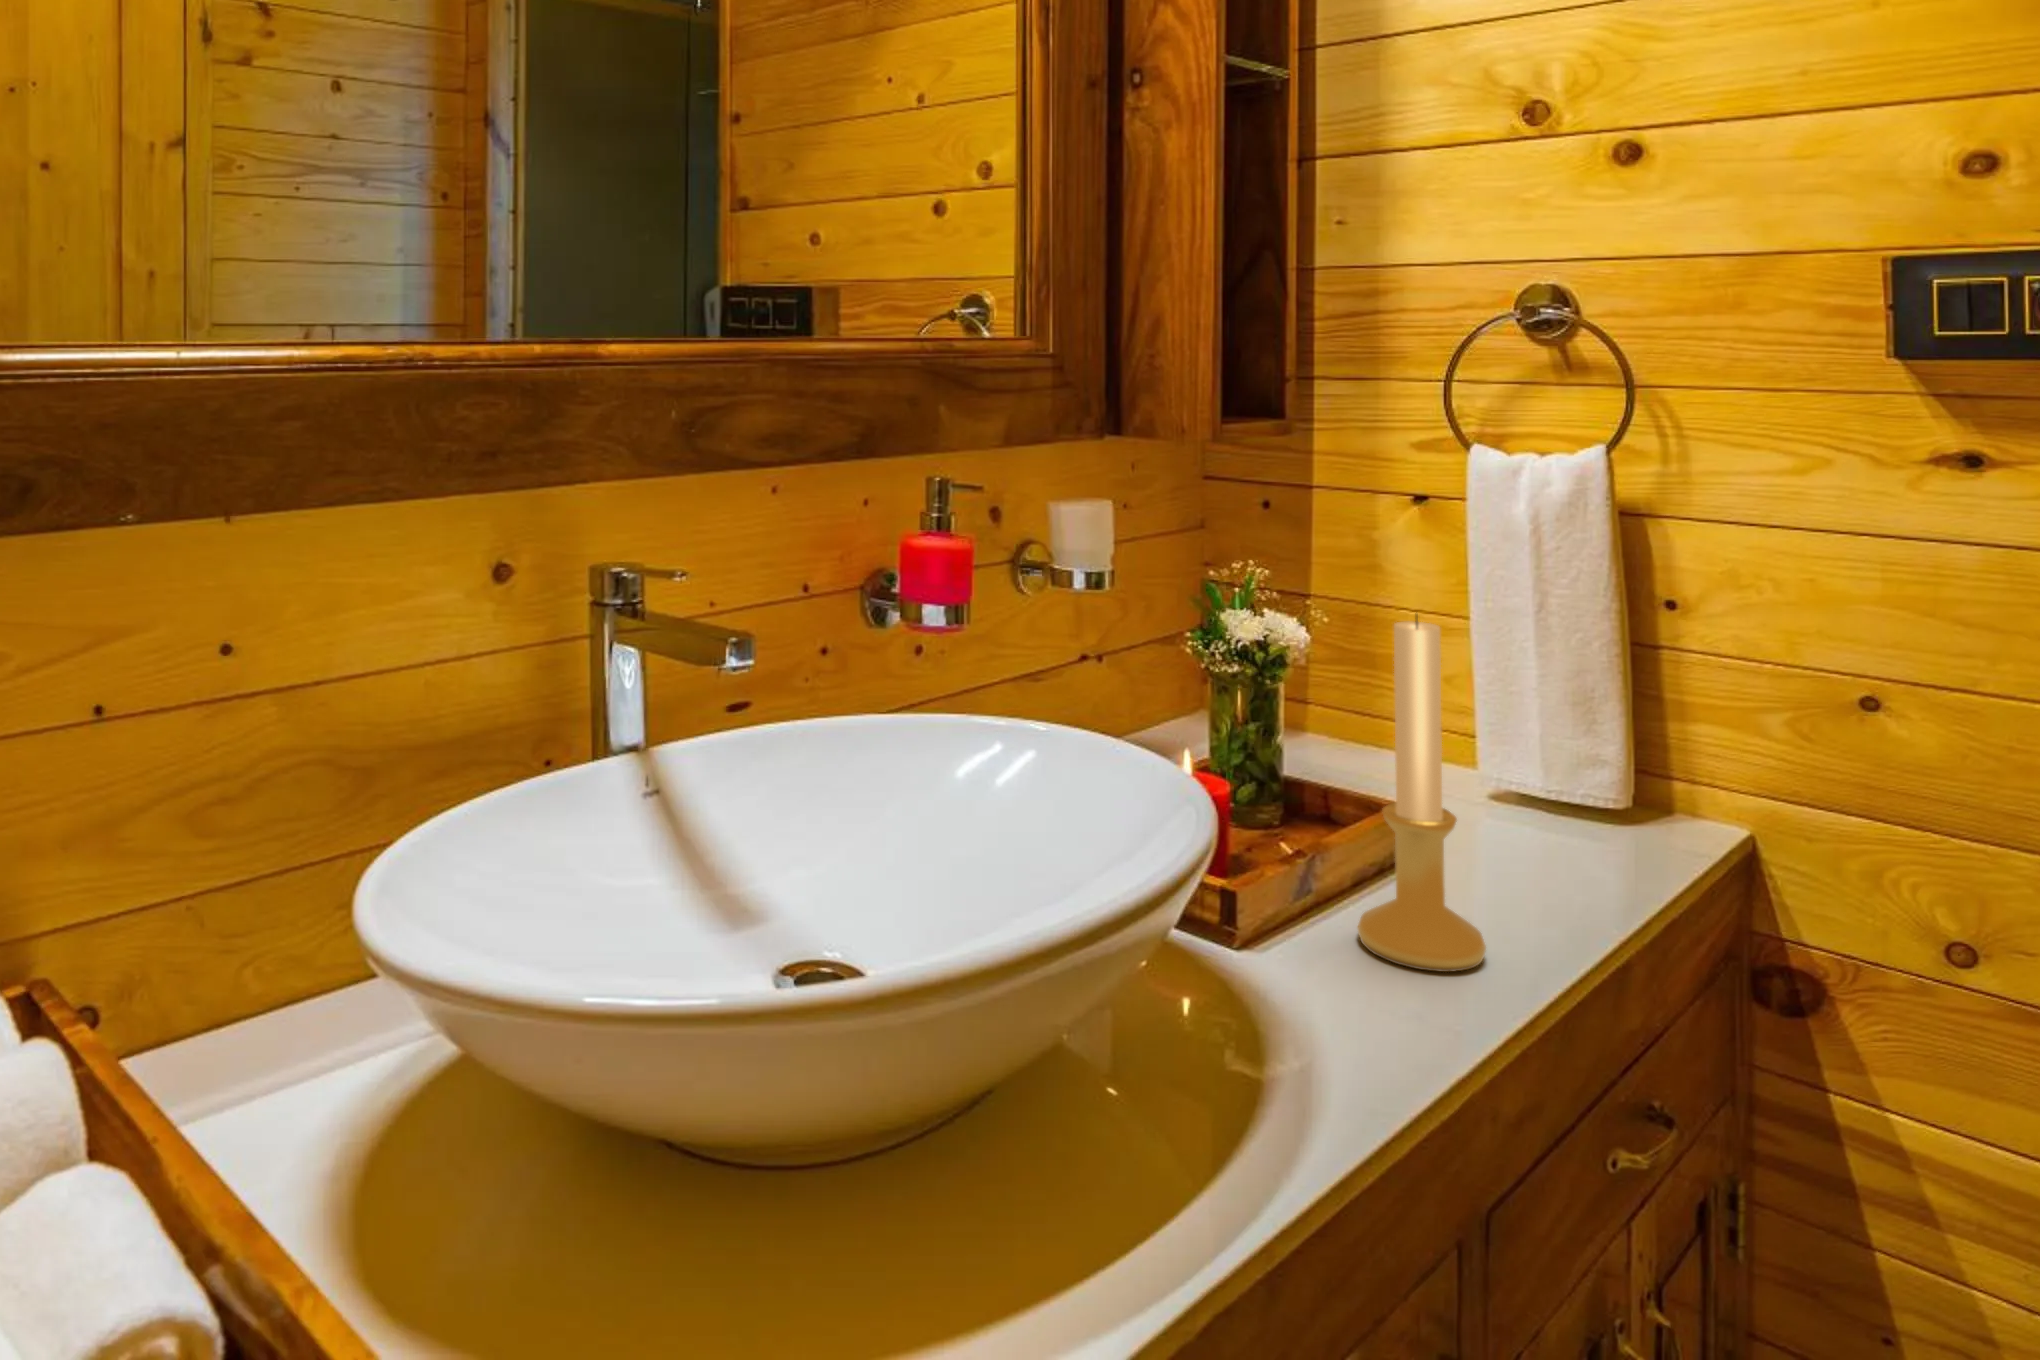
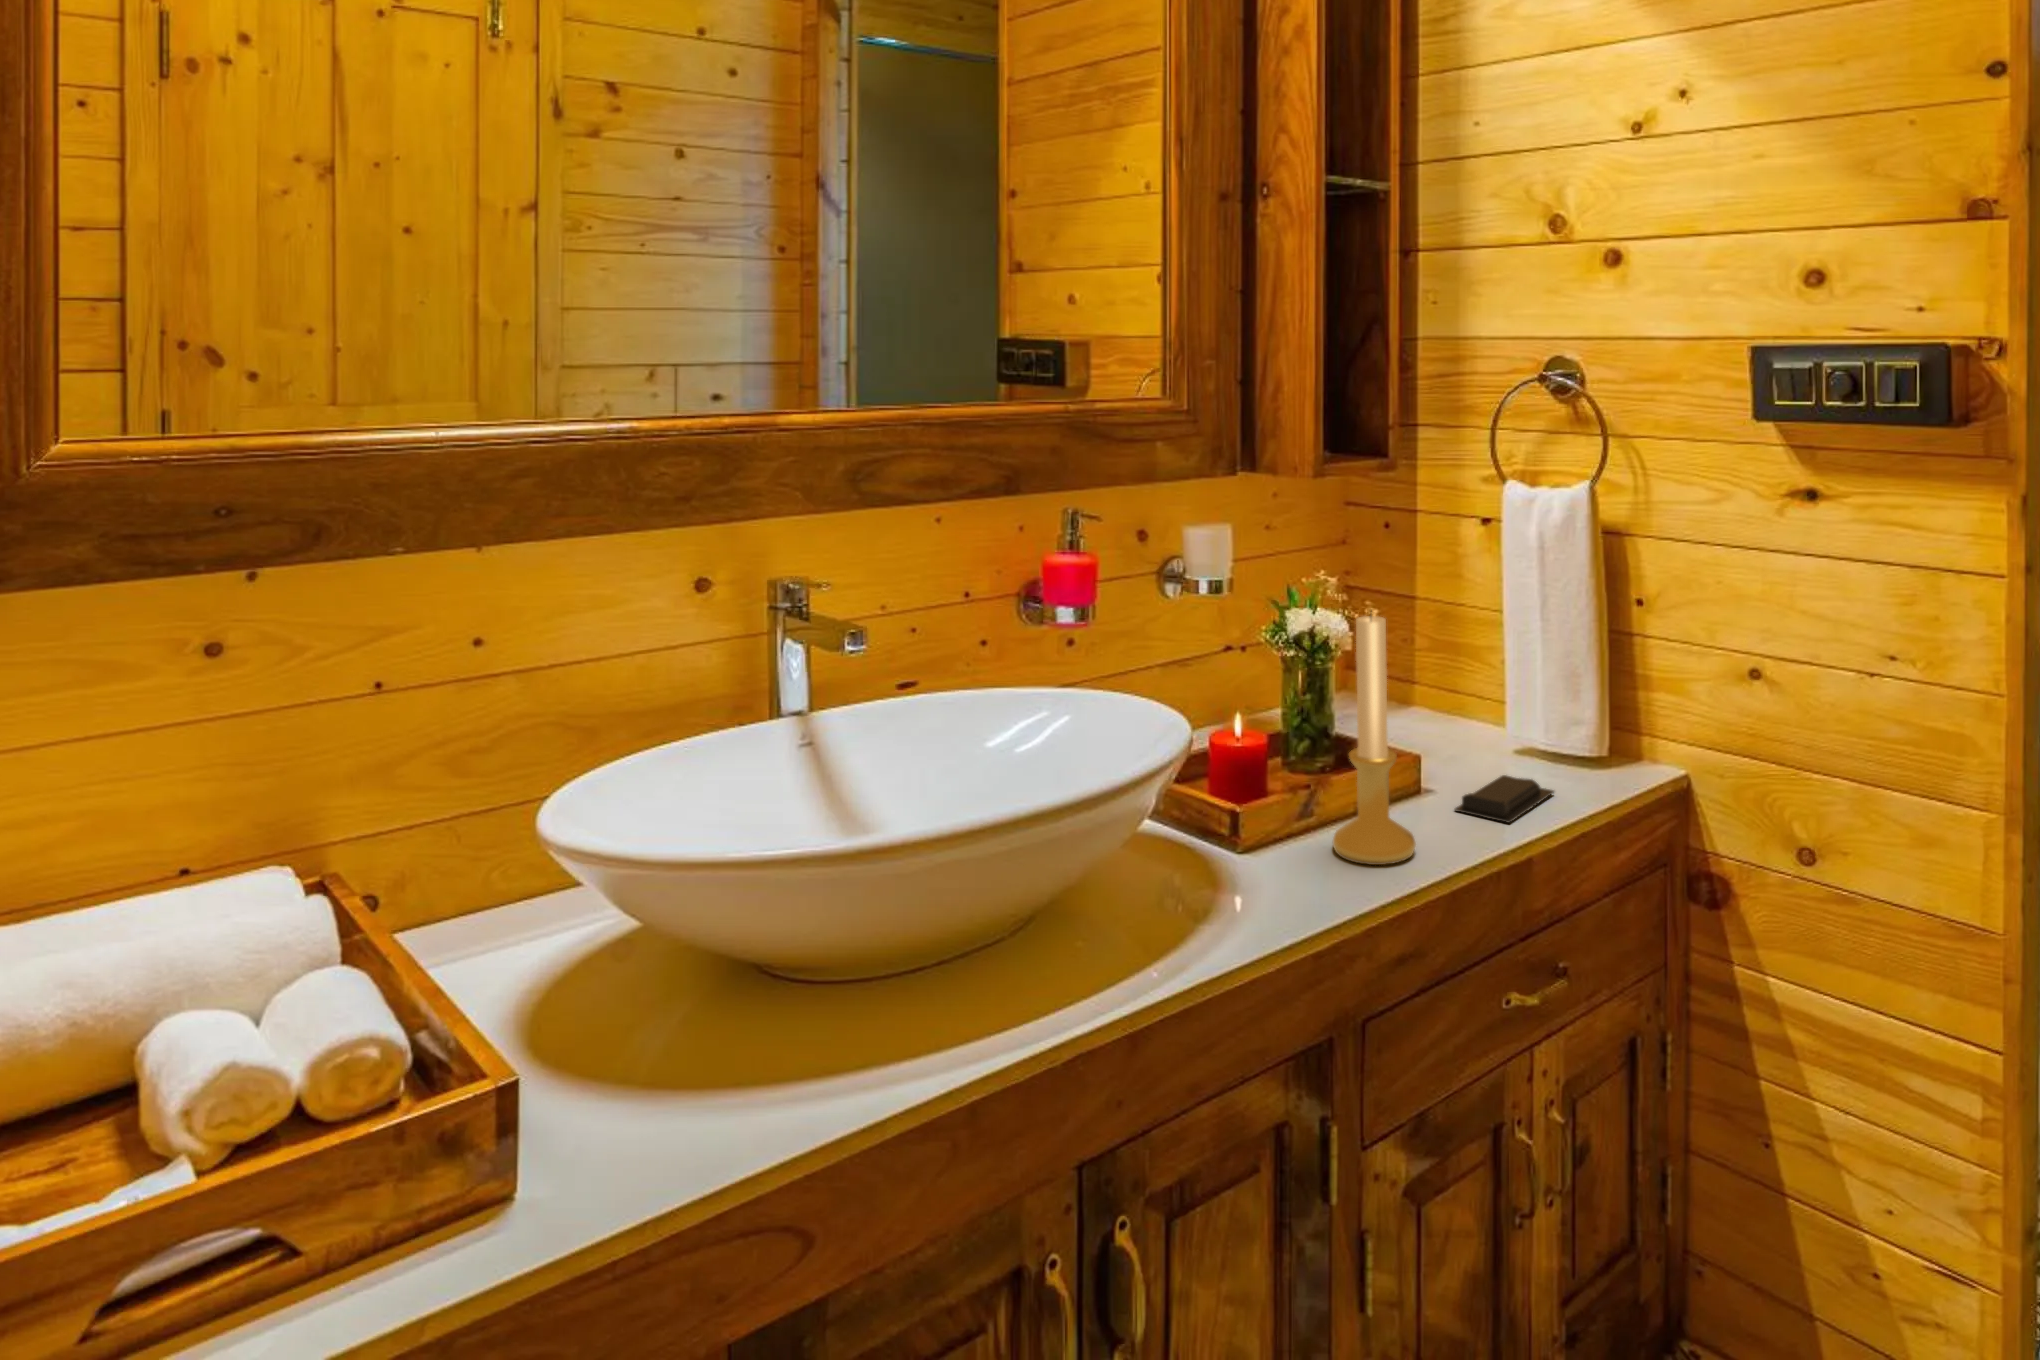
soap bar: none [1486,838,1605,909] -> present [1455,775,1554,823]

